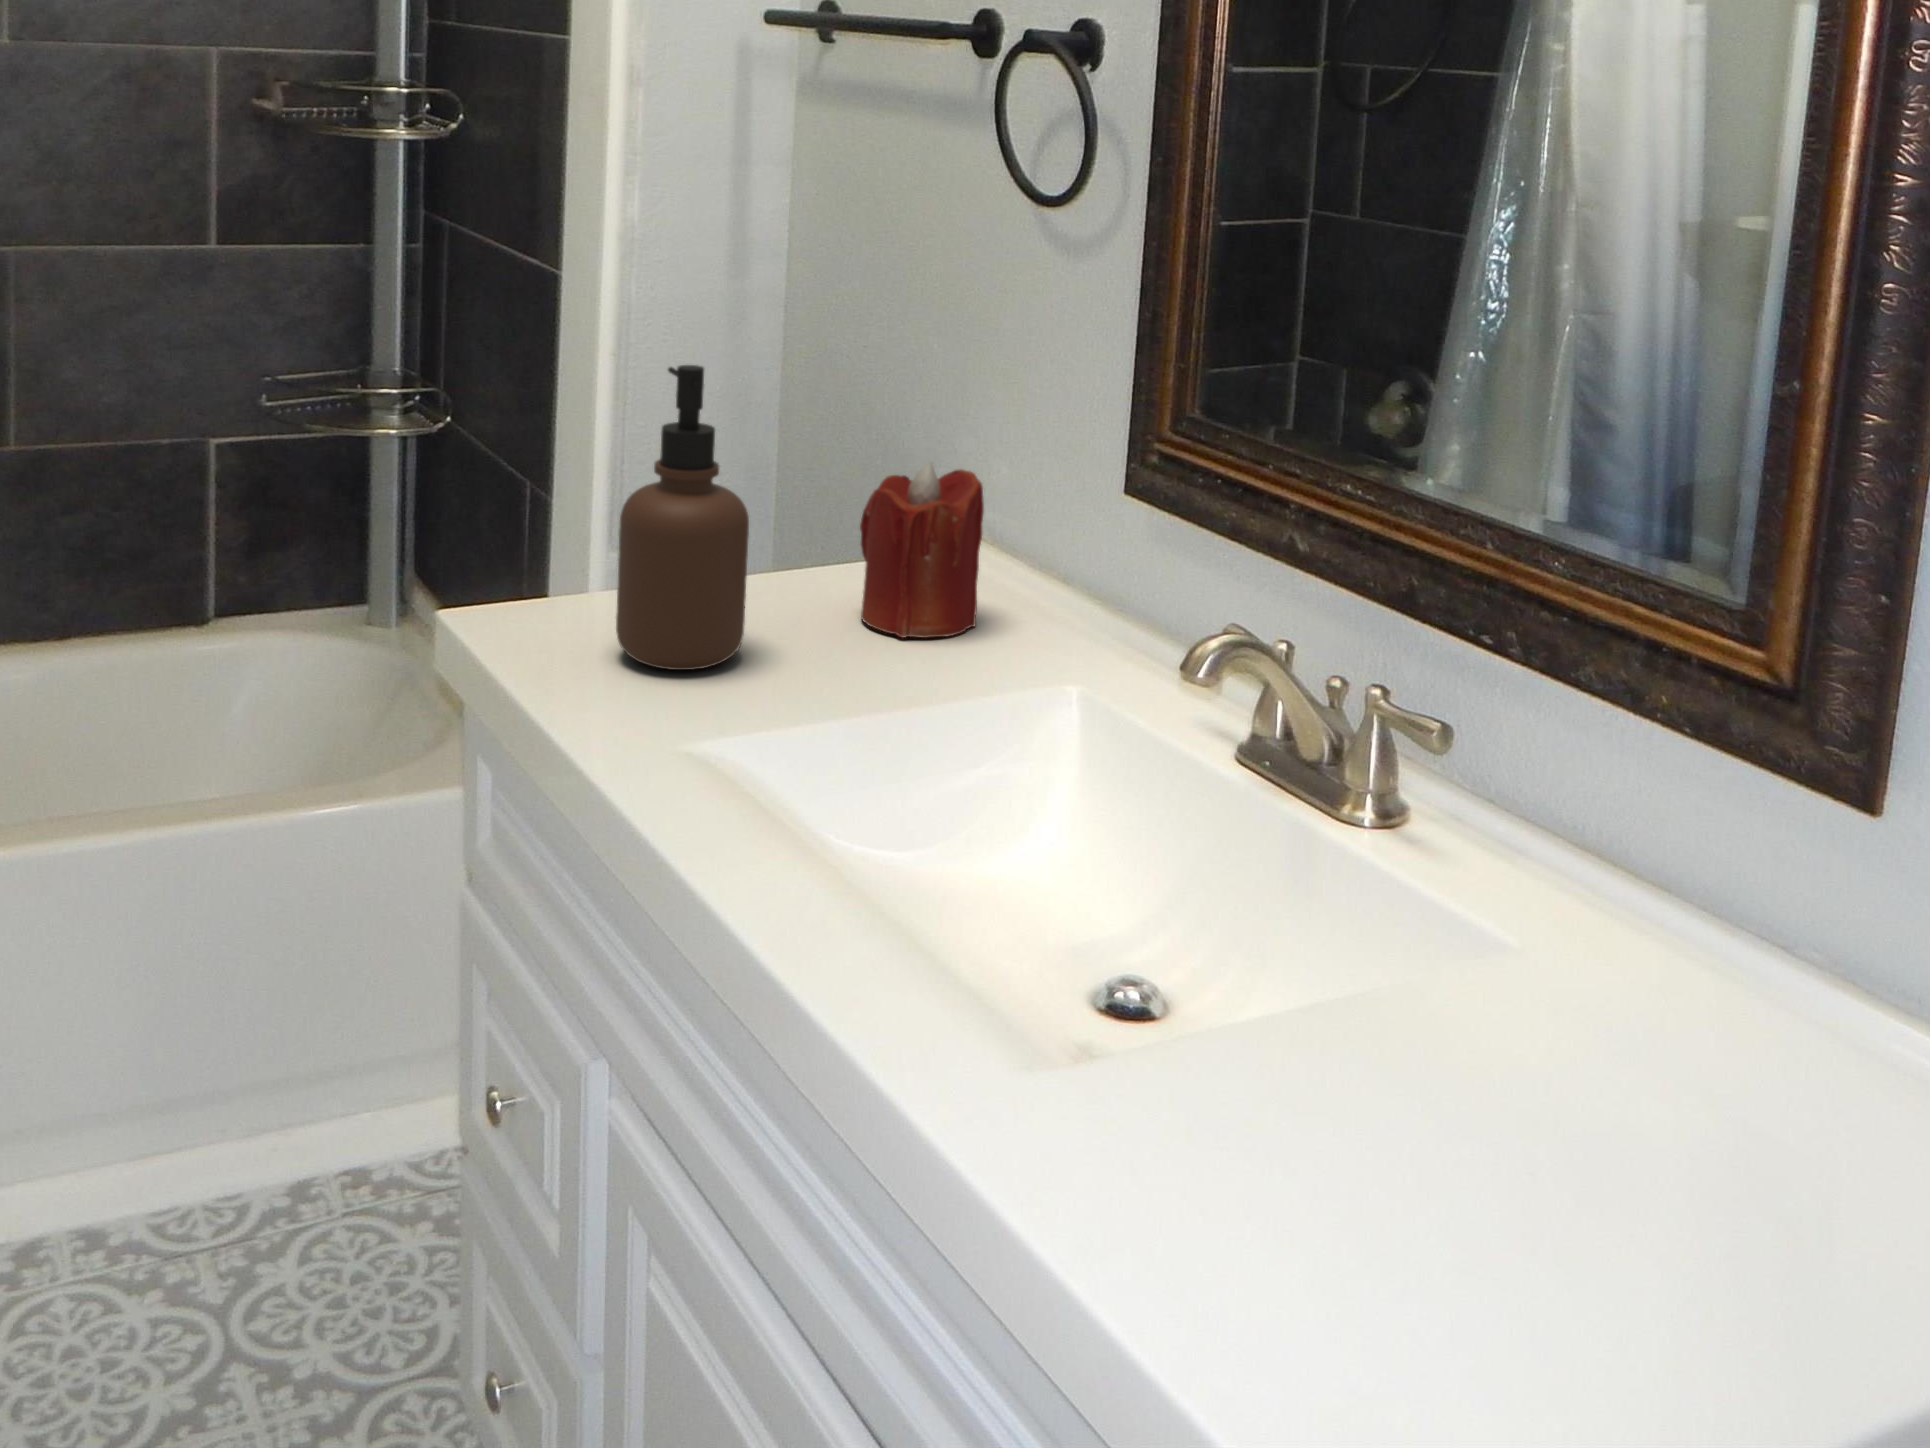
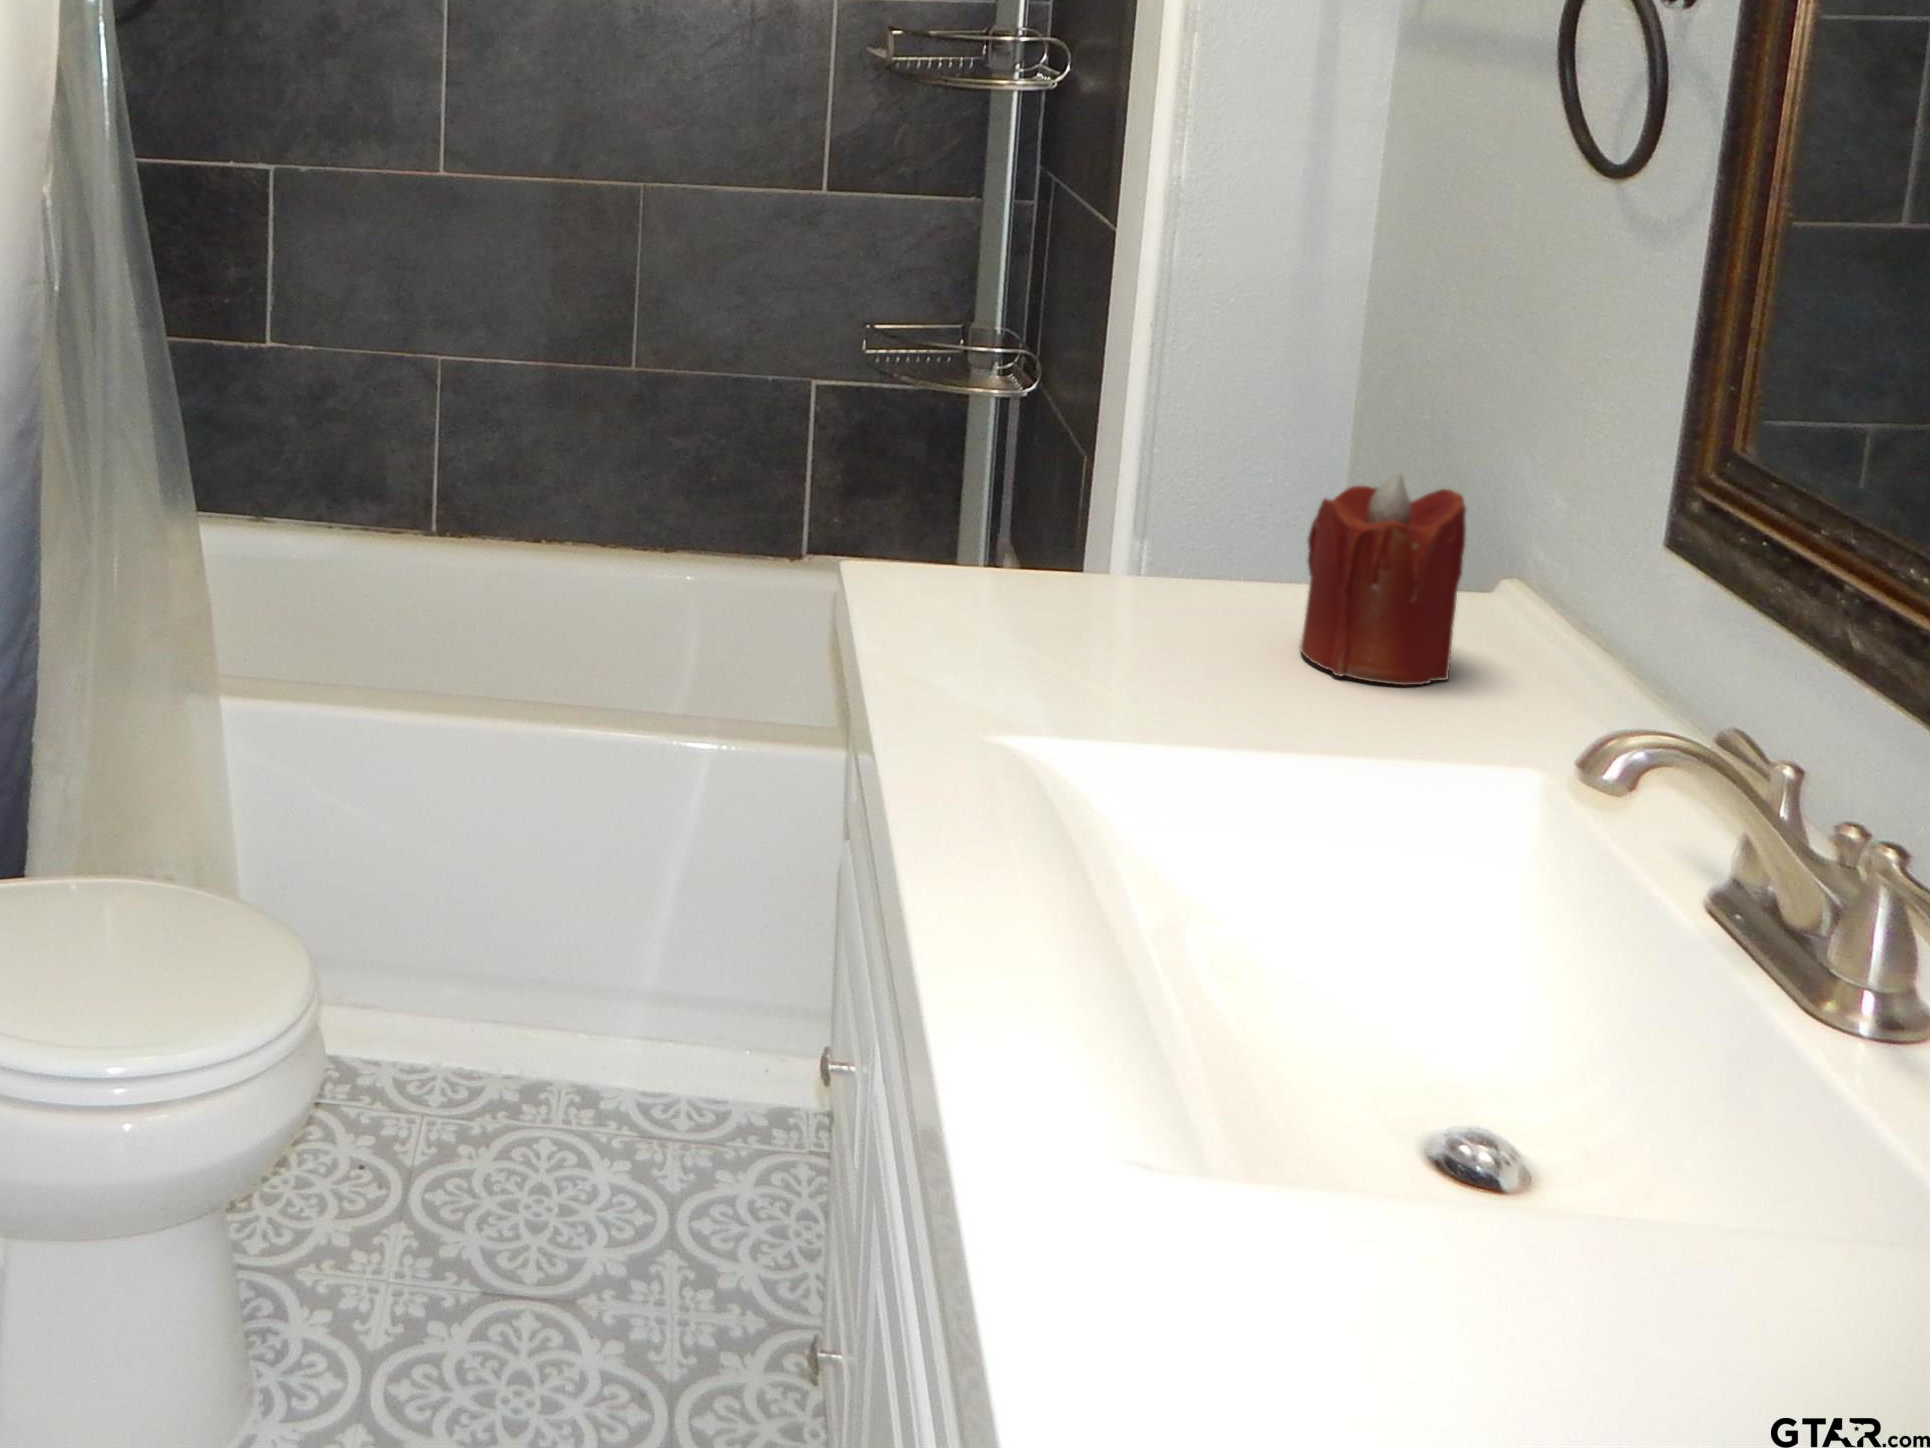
soap dispenser: present [616,365,749,670] -> none [983,332,1140,665]

